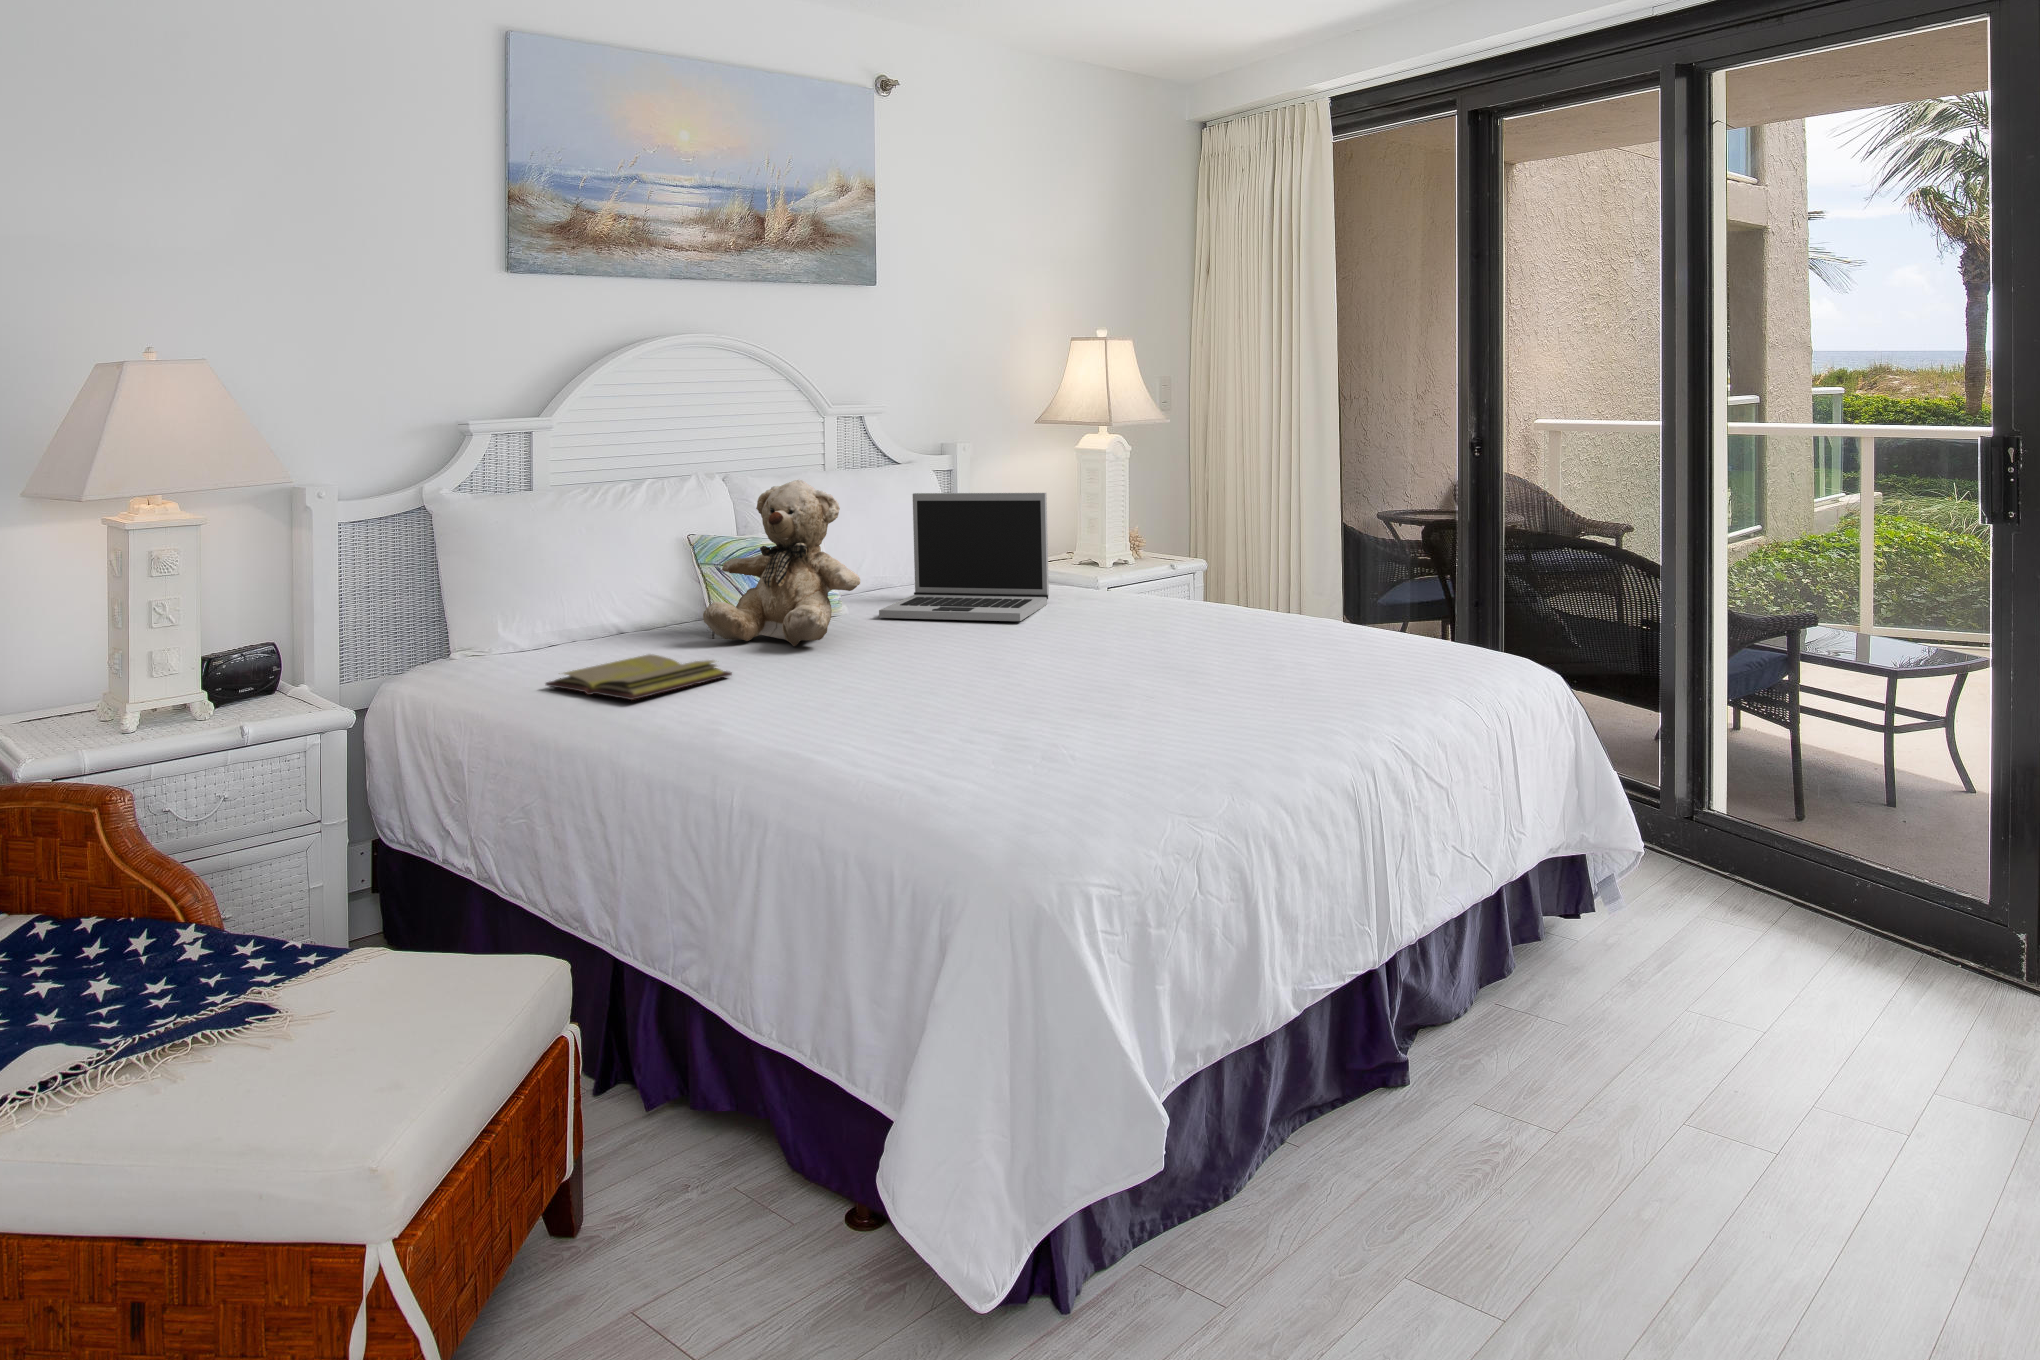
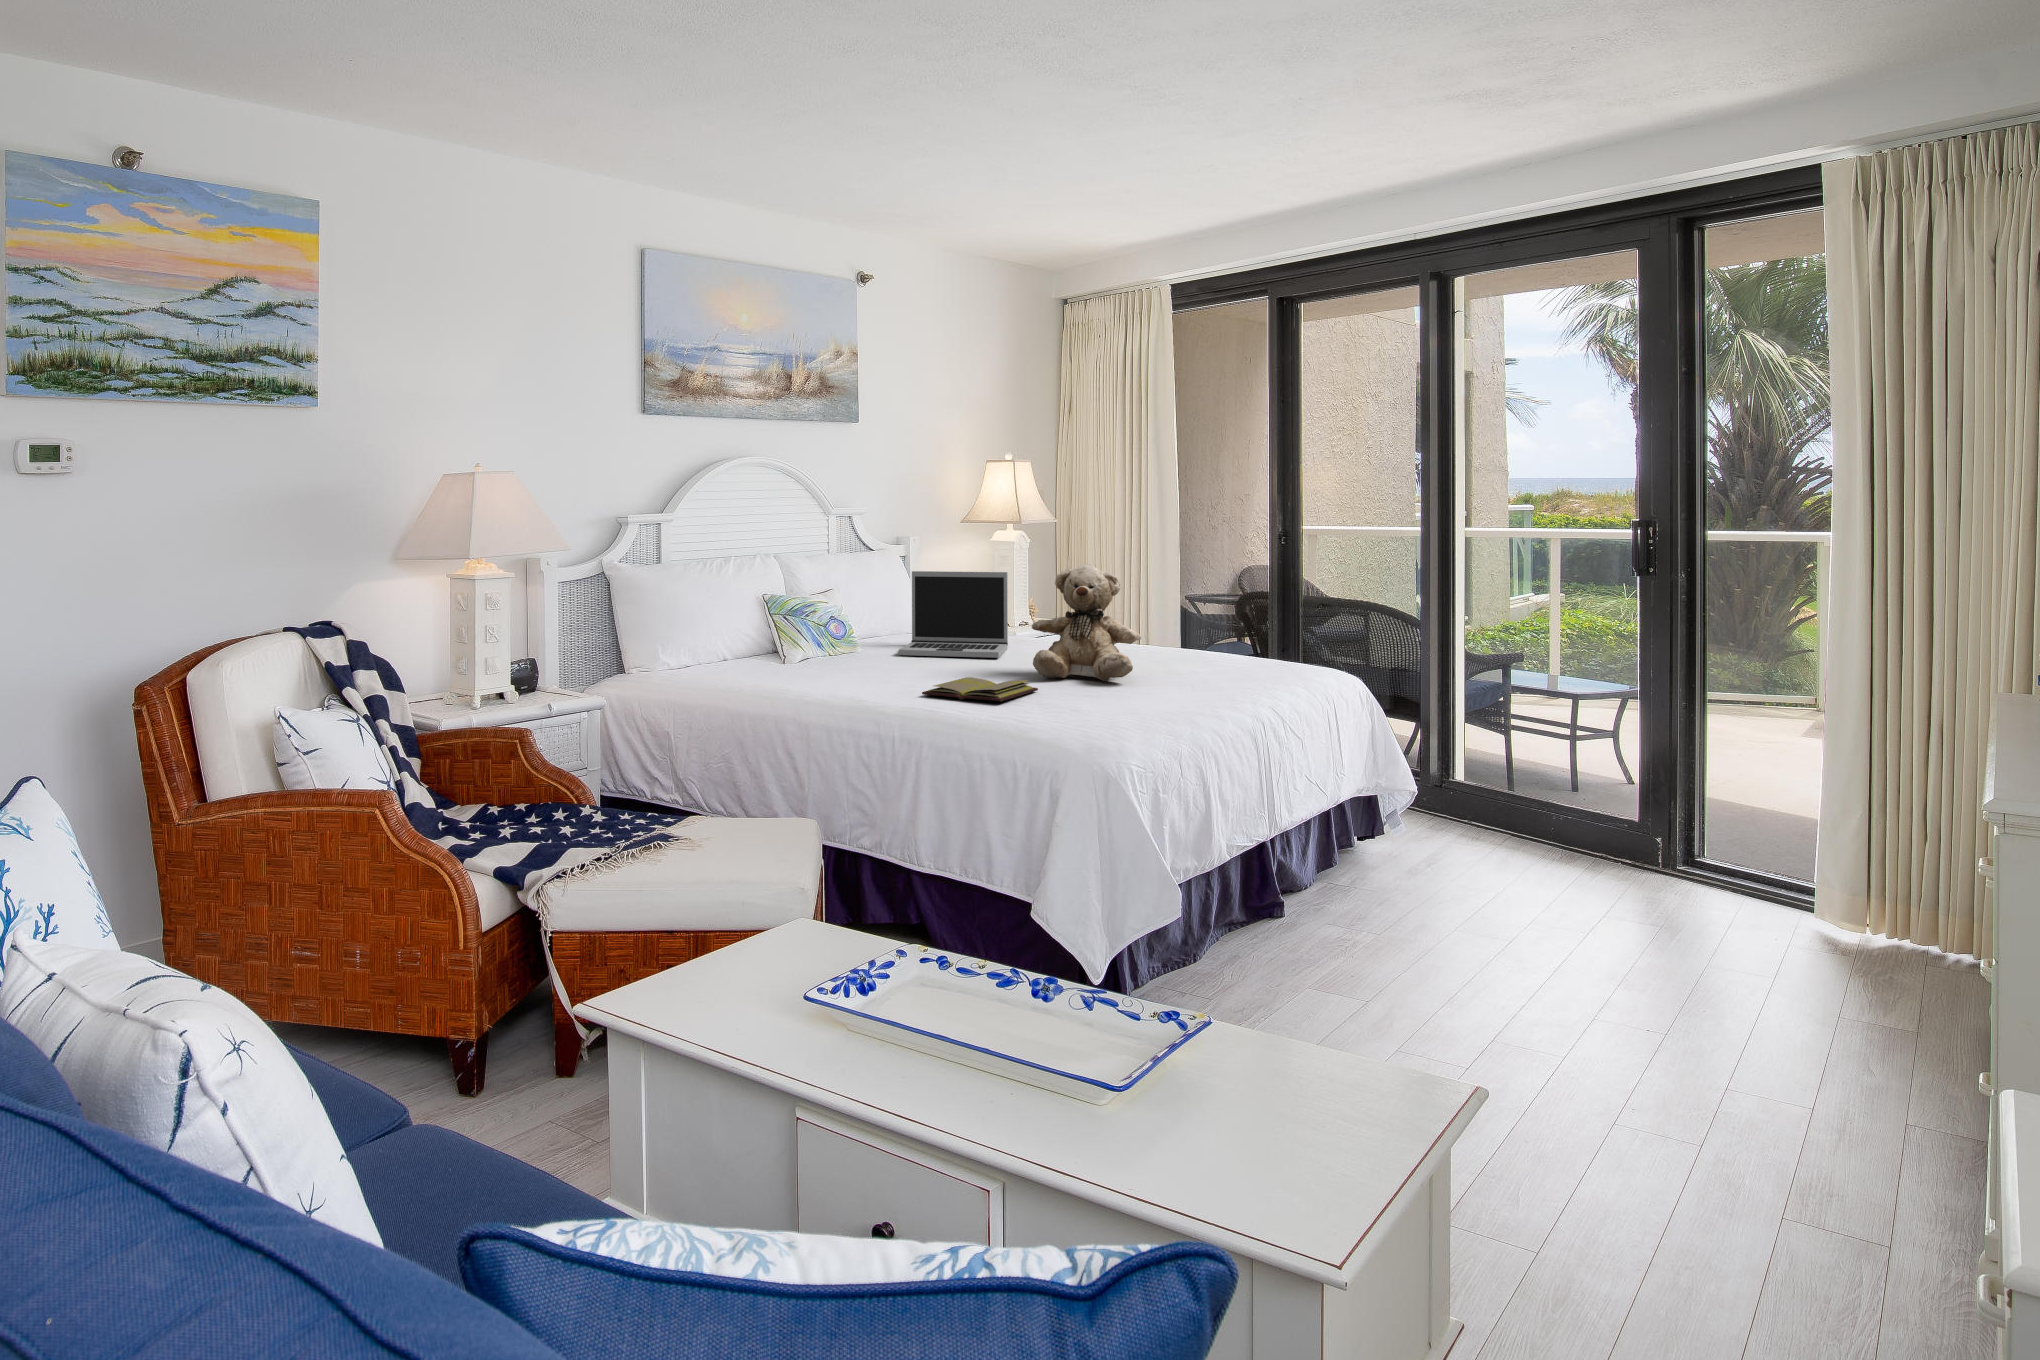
teddy bear: present [703,479,860,646] -> present [1032,564,1141,681]
diary: present [546,655,732,700] -> present [922,677,1038,701]

